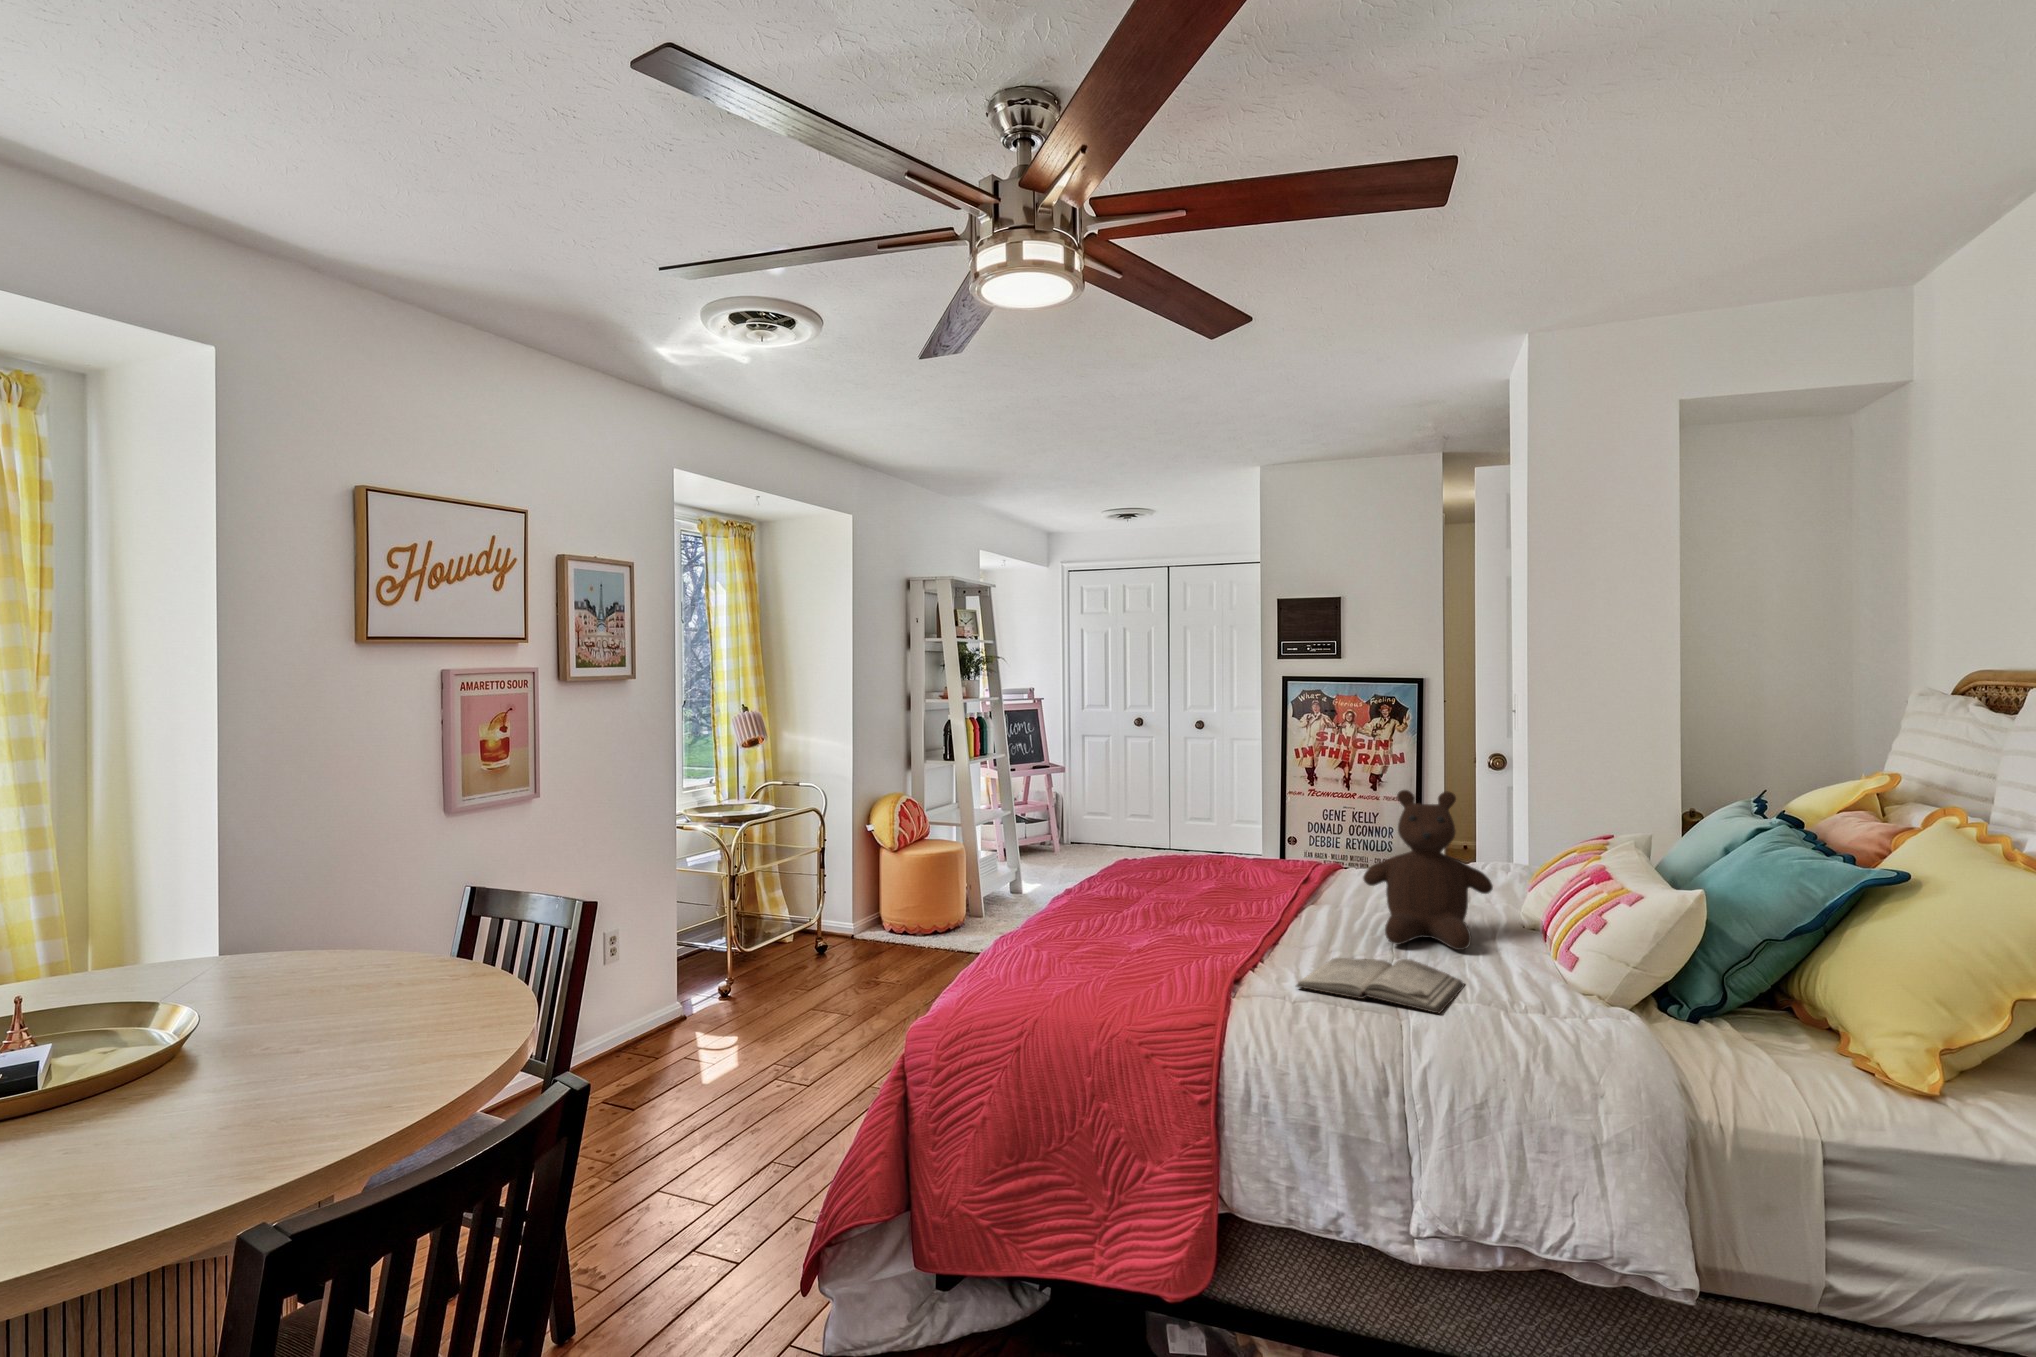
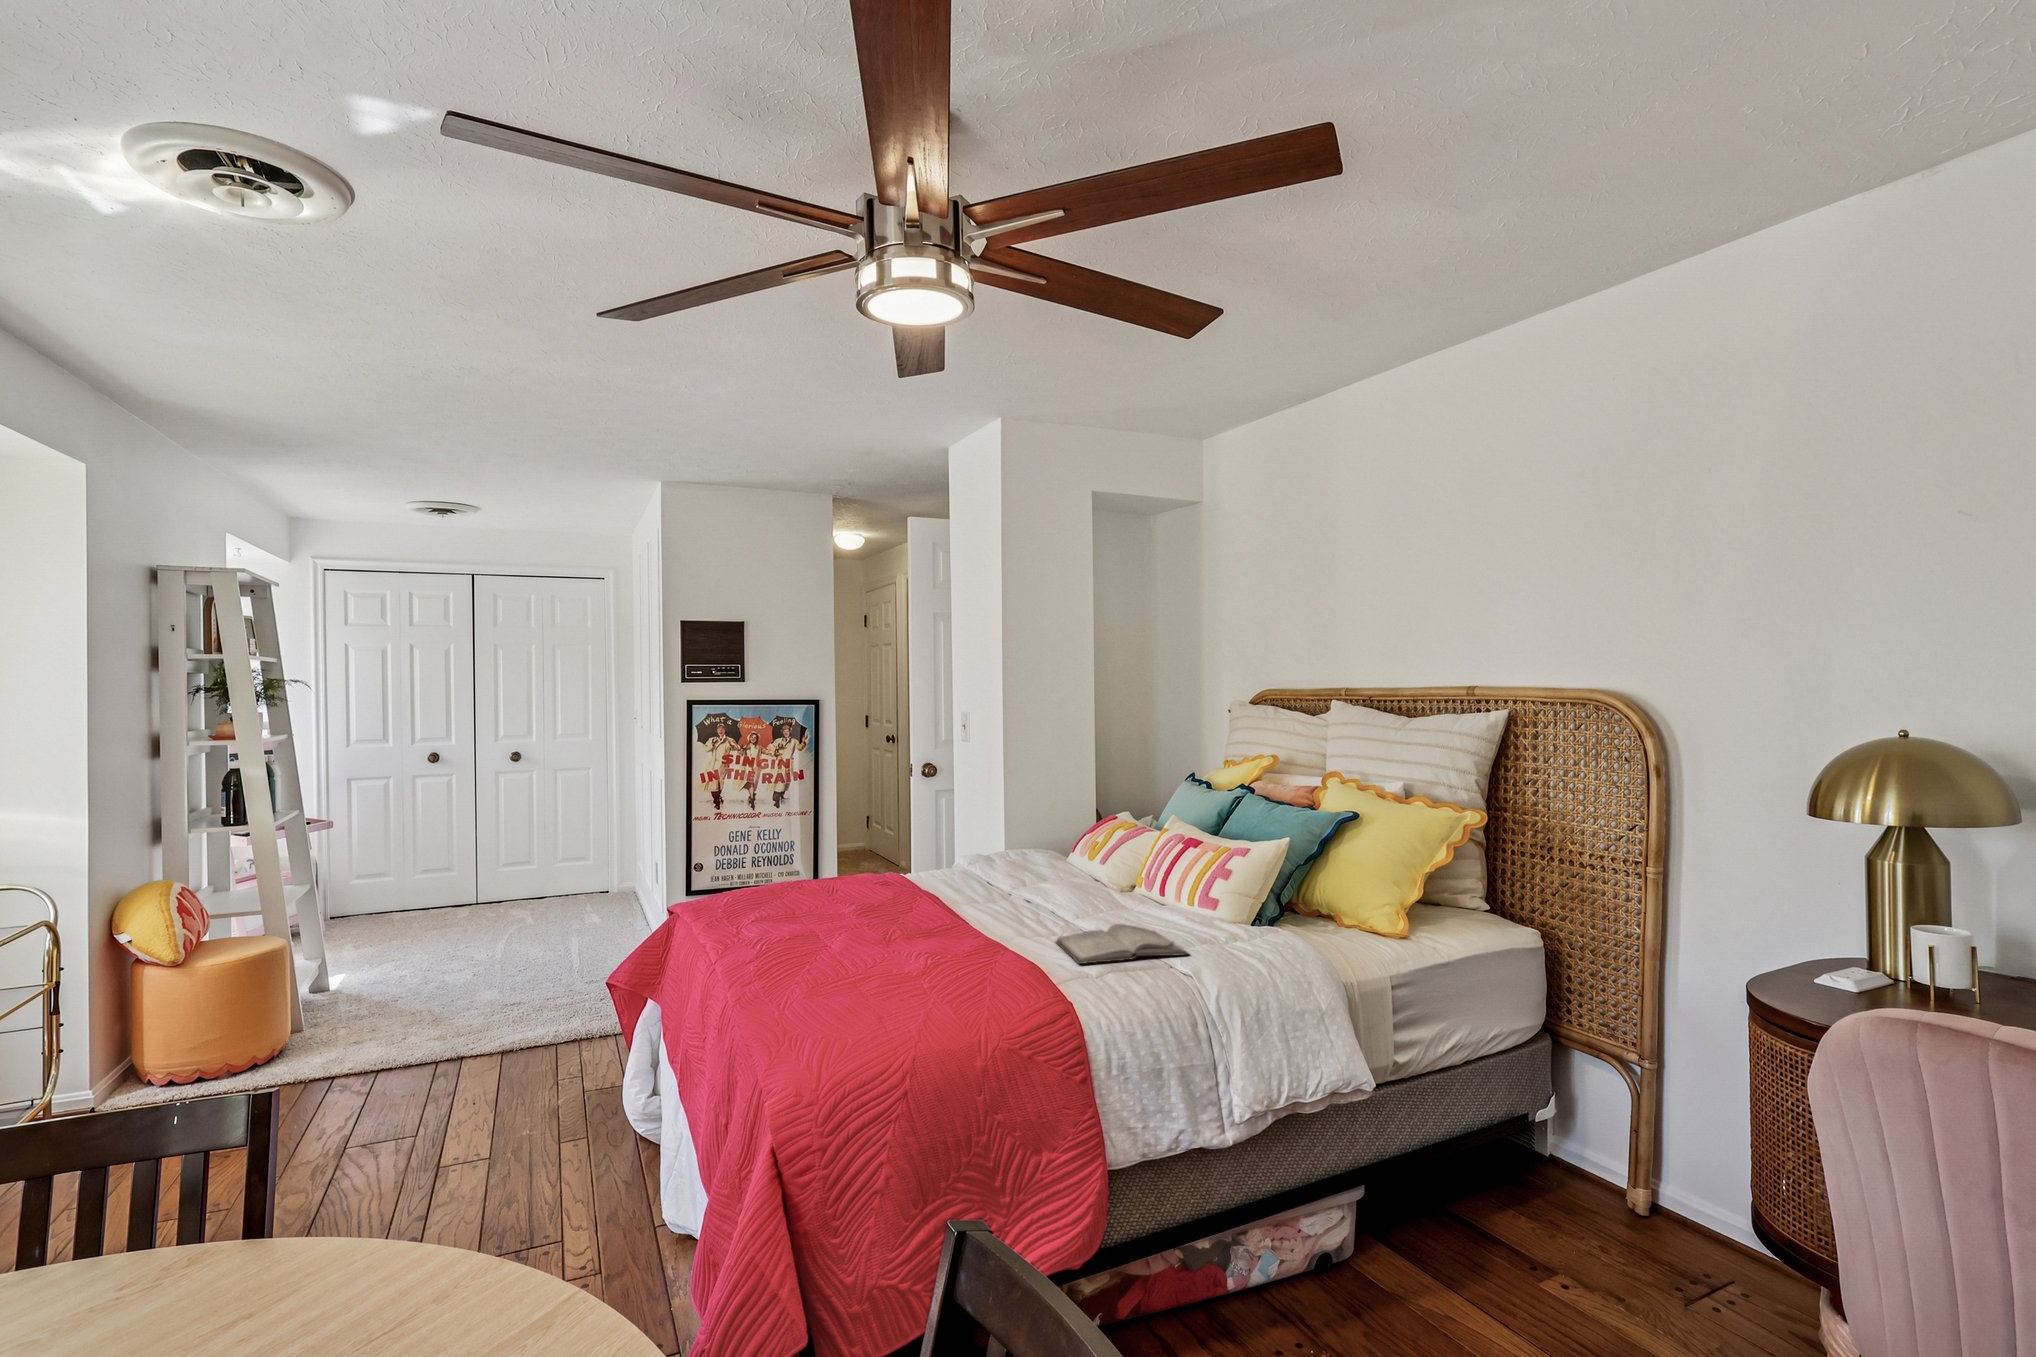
teddy bear: present [1363,790,1493,950] -> none [1019,787,1118,919]

